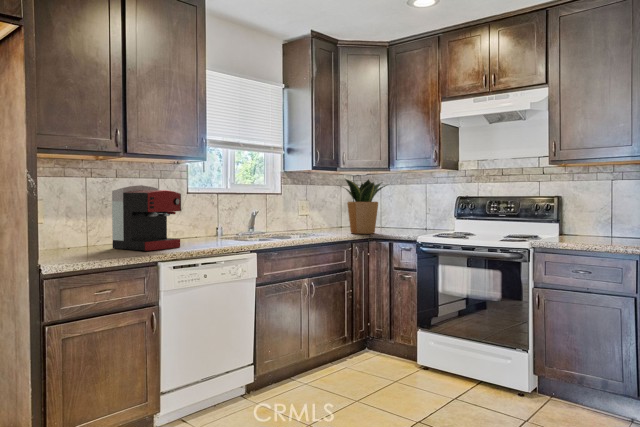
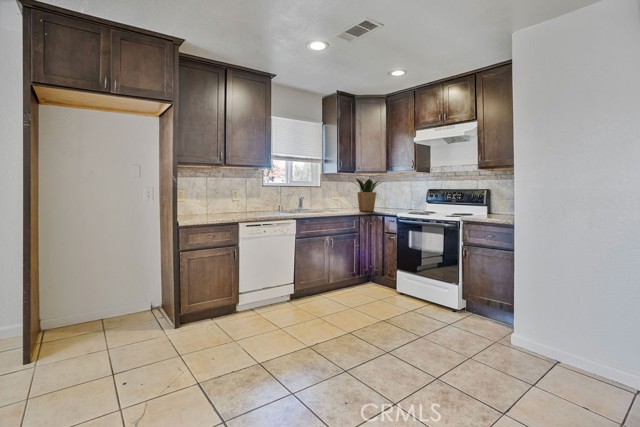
coffee maker: present [112,185,181,251] -> none [218,181,254,217]

